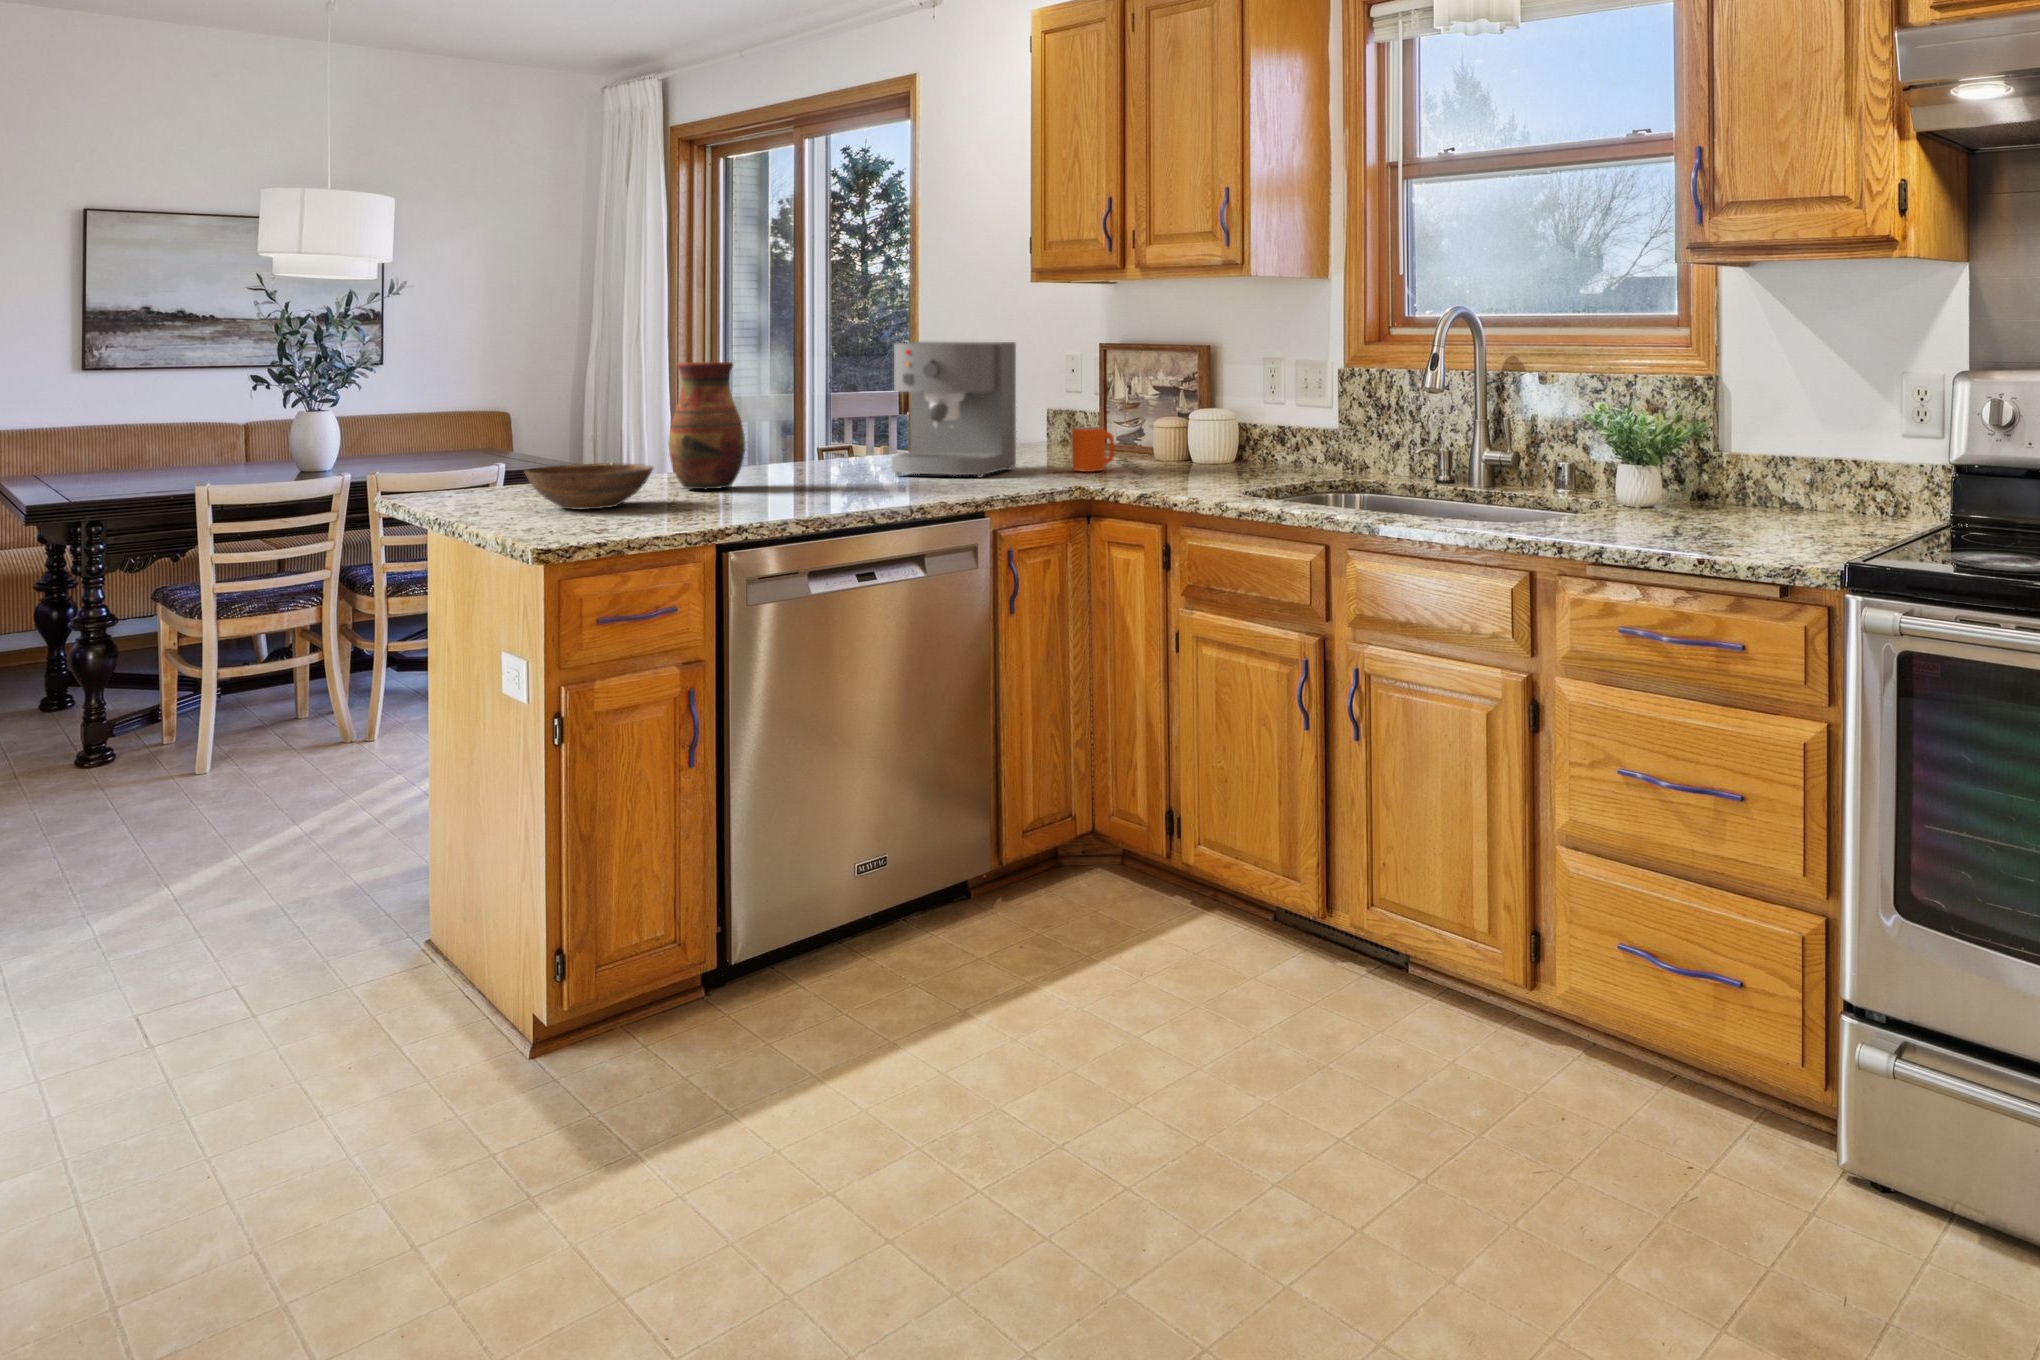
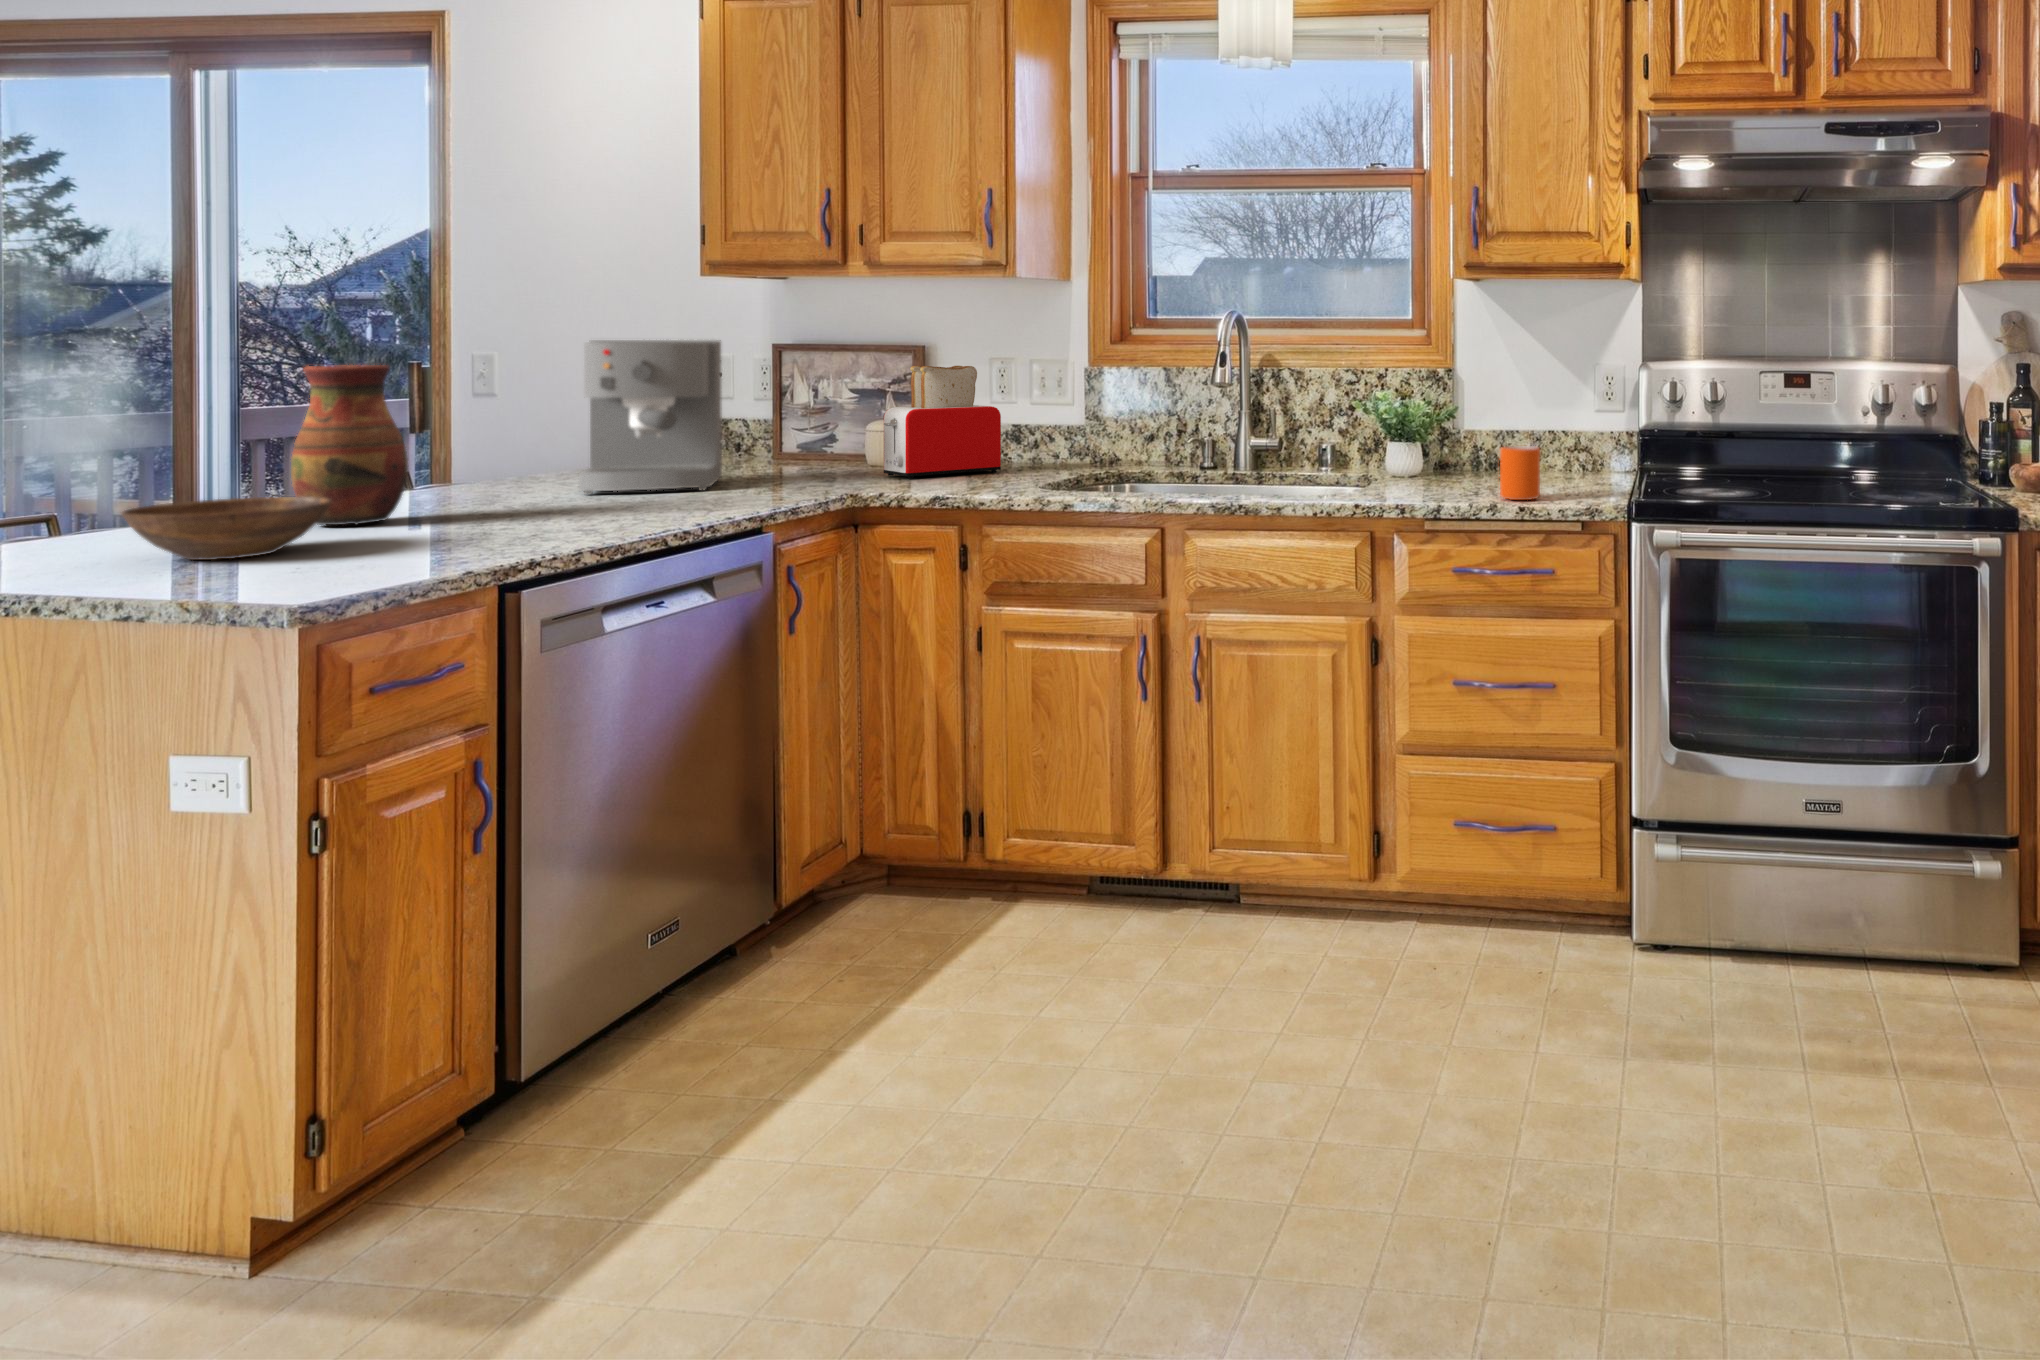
toaster: none [1138,366,1247,477] -> present [884,366,1001,479]
mug: present [1072,427,1114,472] -> present [1500,446,1540,500]

